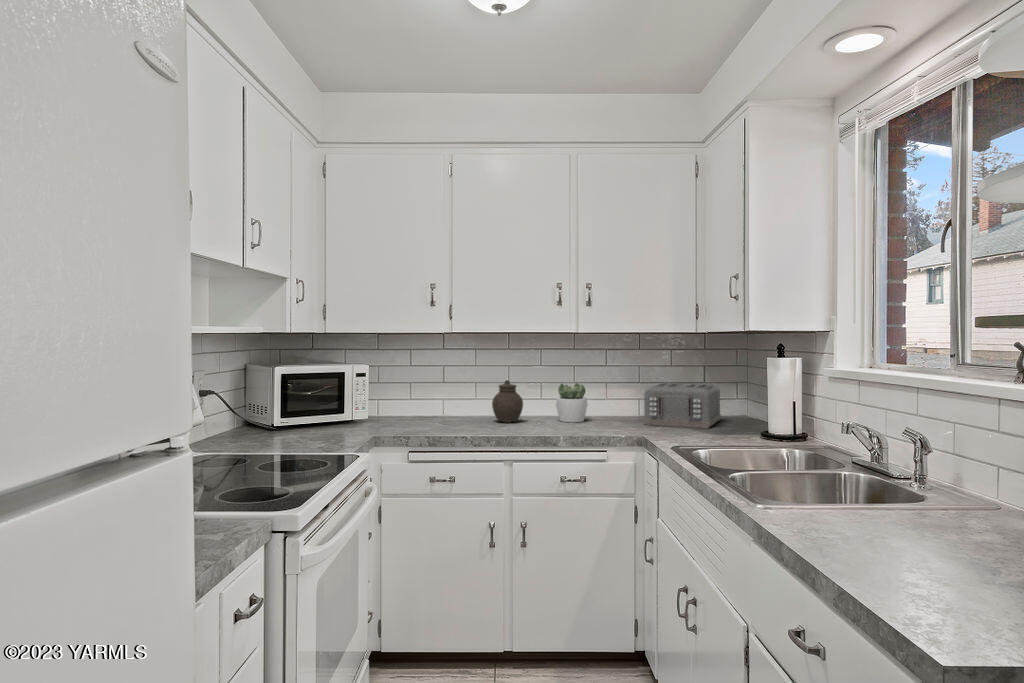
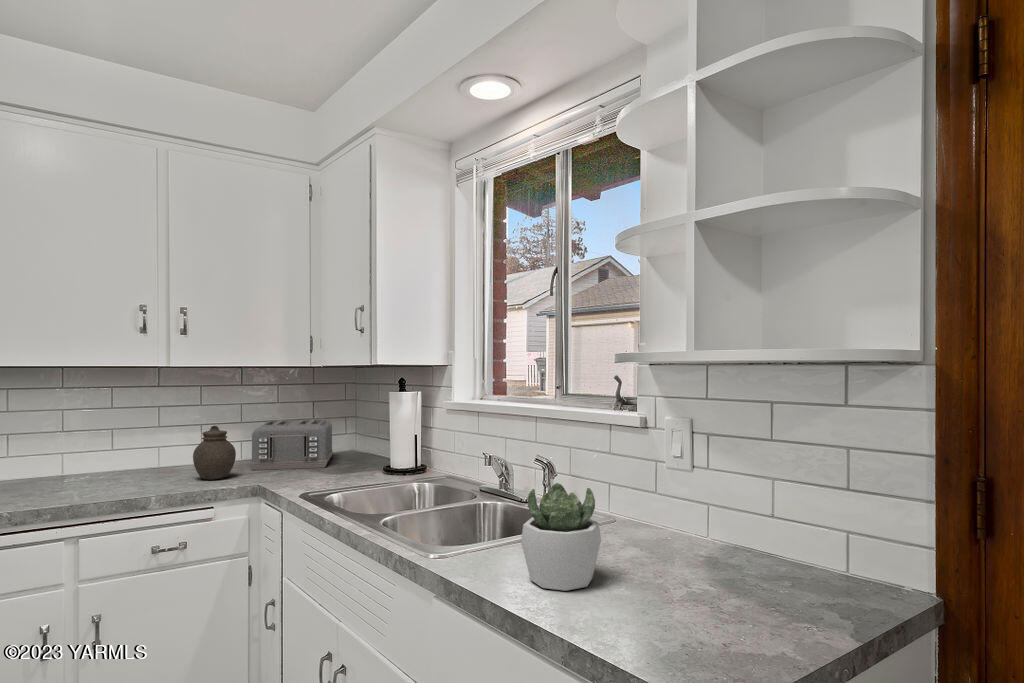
jar: present [492,380,523,423] -> present [193,426,236,480]
succulent plant: present [556,383,588,422] -> present [521,483,601,591]

